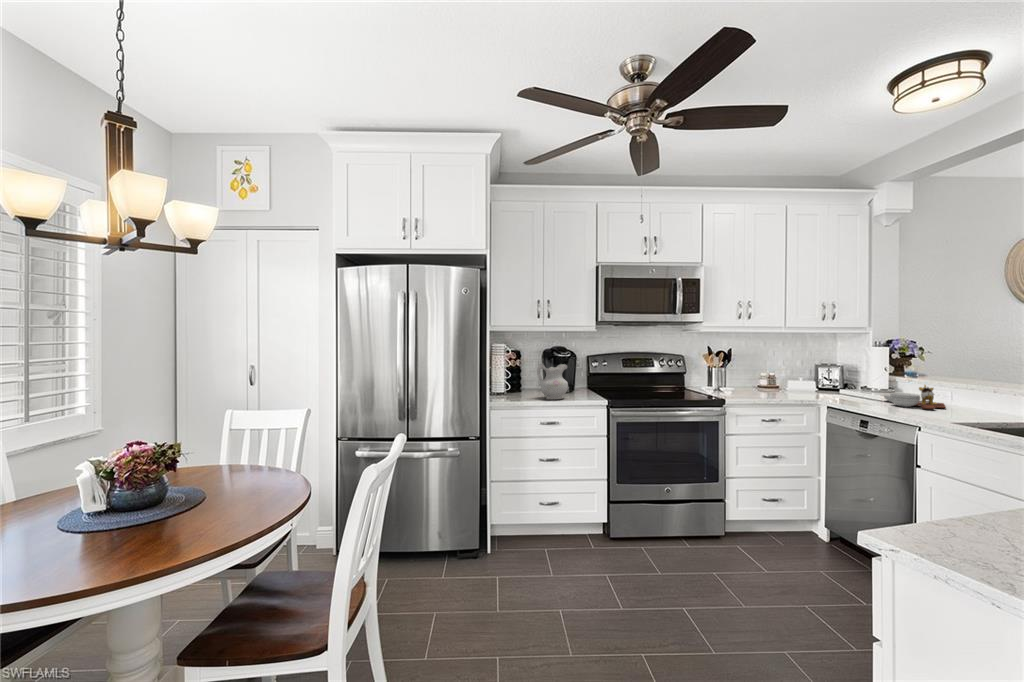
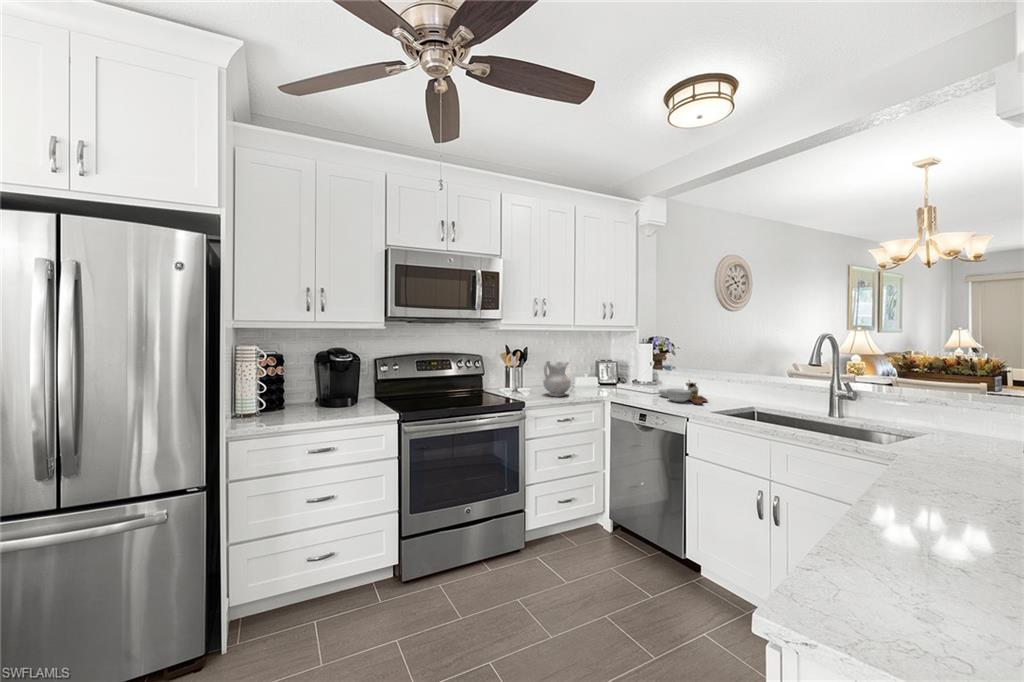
ceramic pitcher: present [537,364,568,399] -> present [543,361,571,396]

